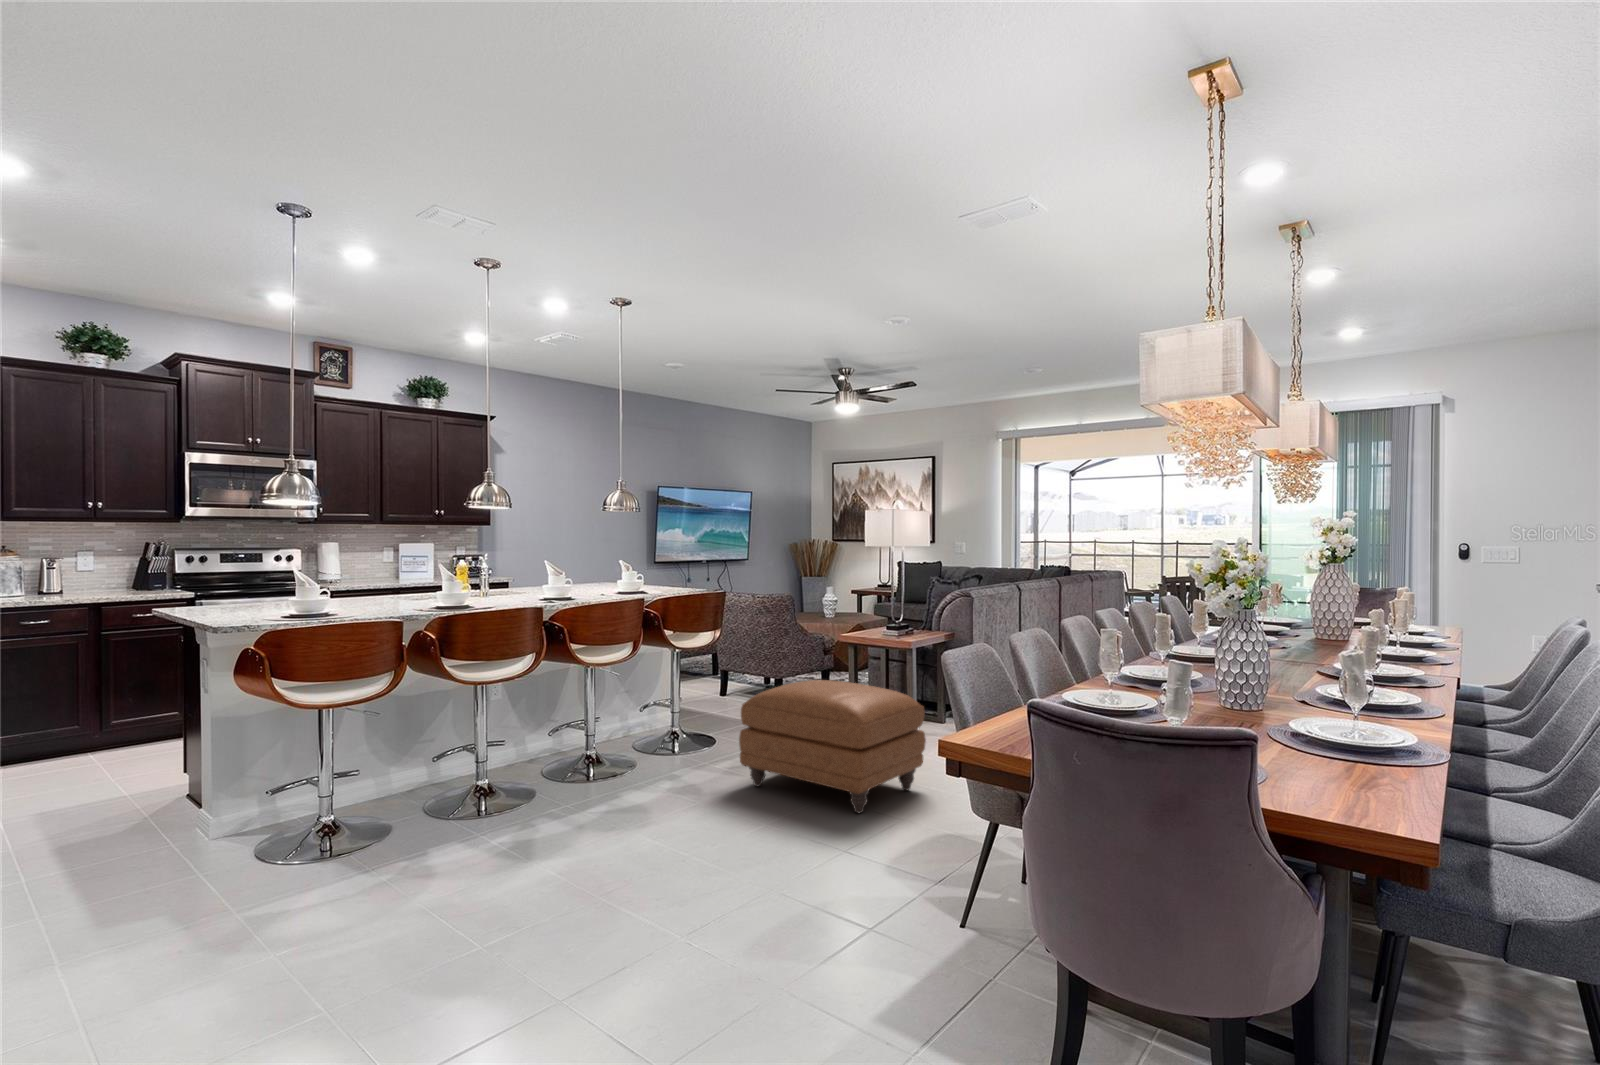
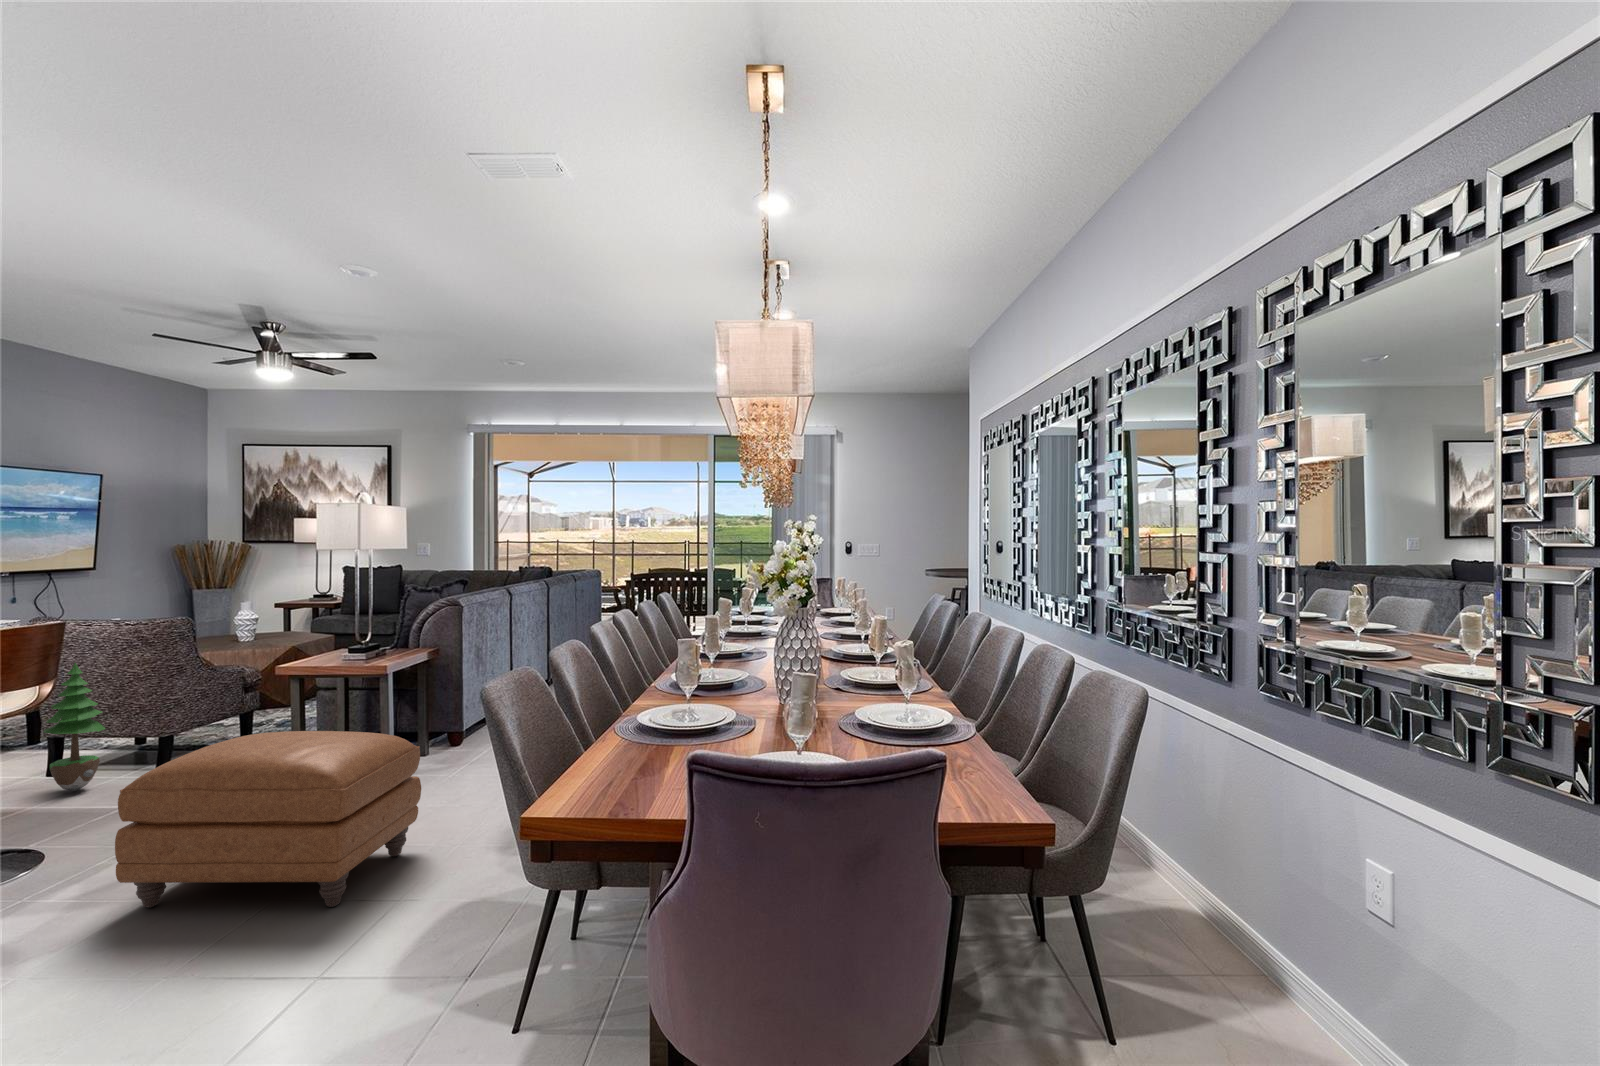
potted tree: none [712,621,744,709] -> present [44,663,105,791]

